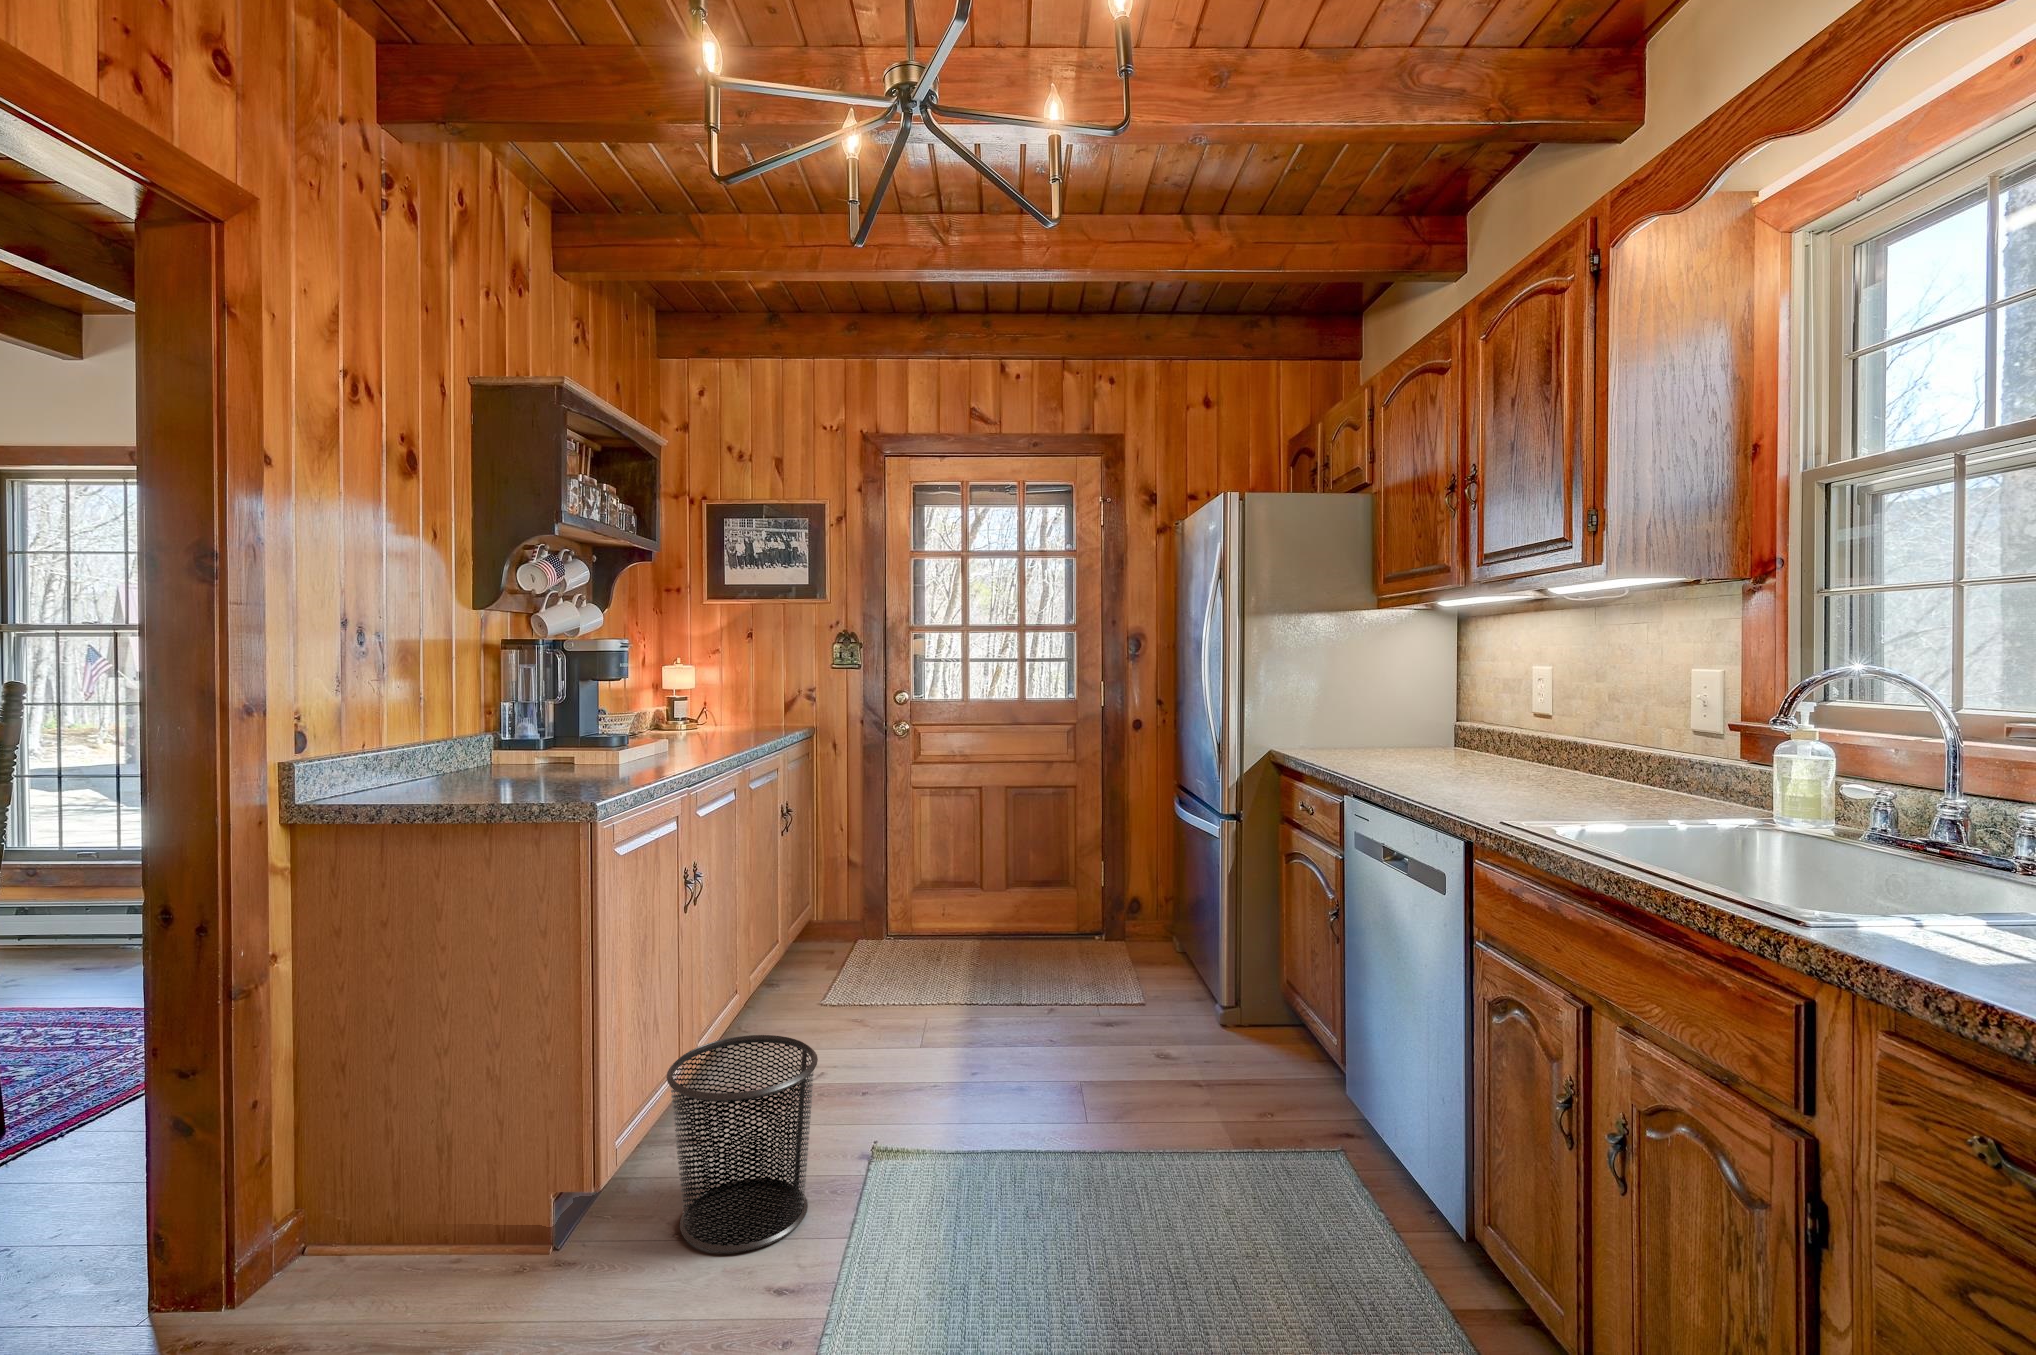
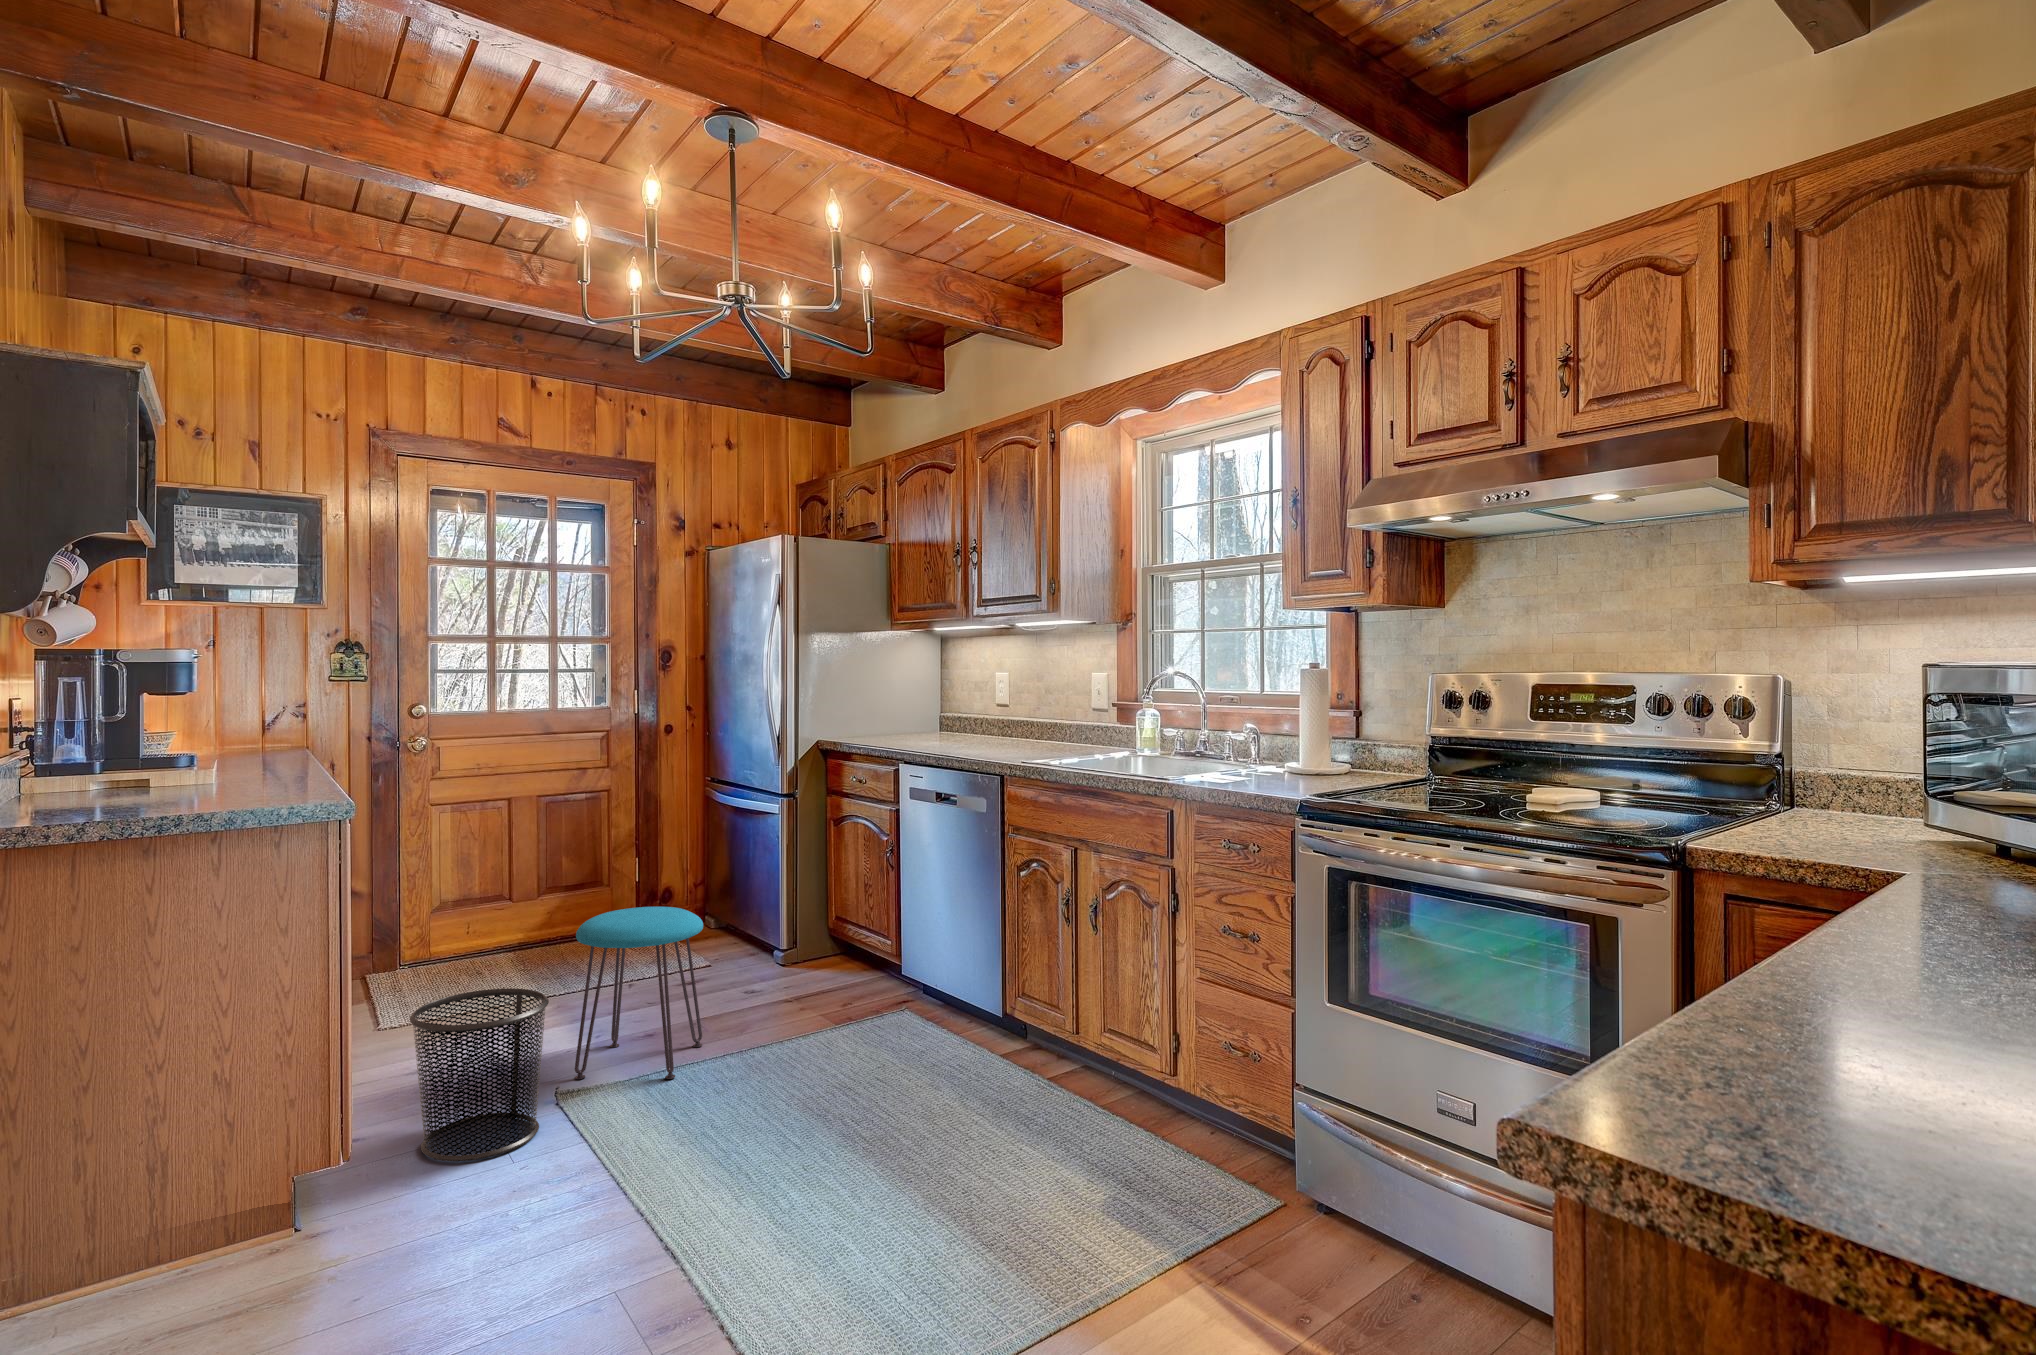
stool: none [893,951,1055,1188] -> present [574,907,703,1079]

